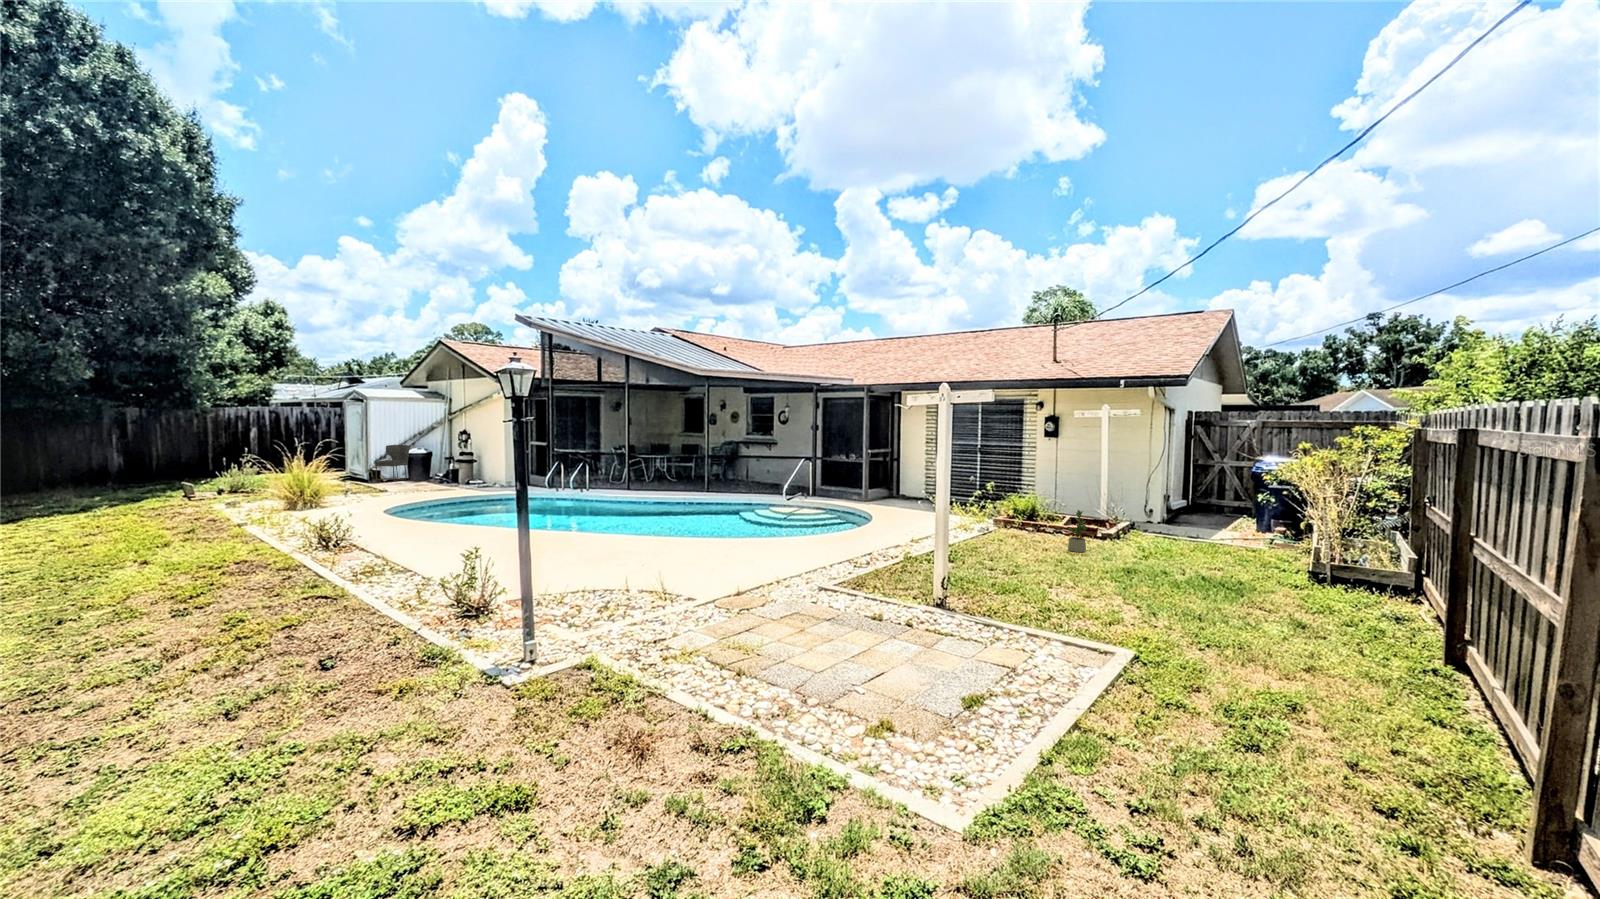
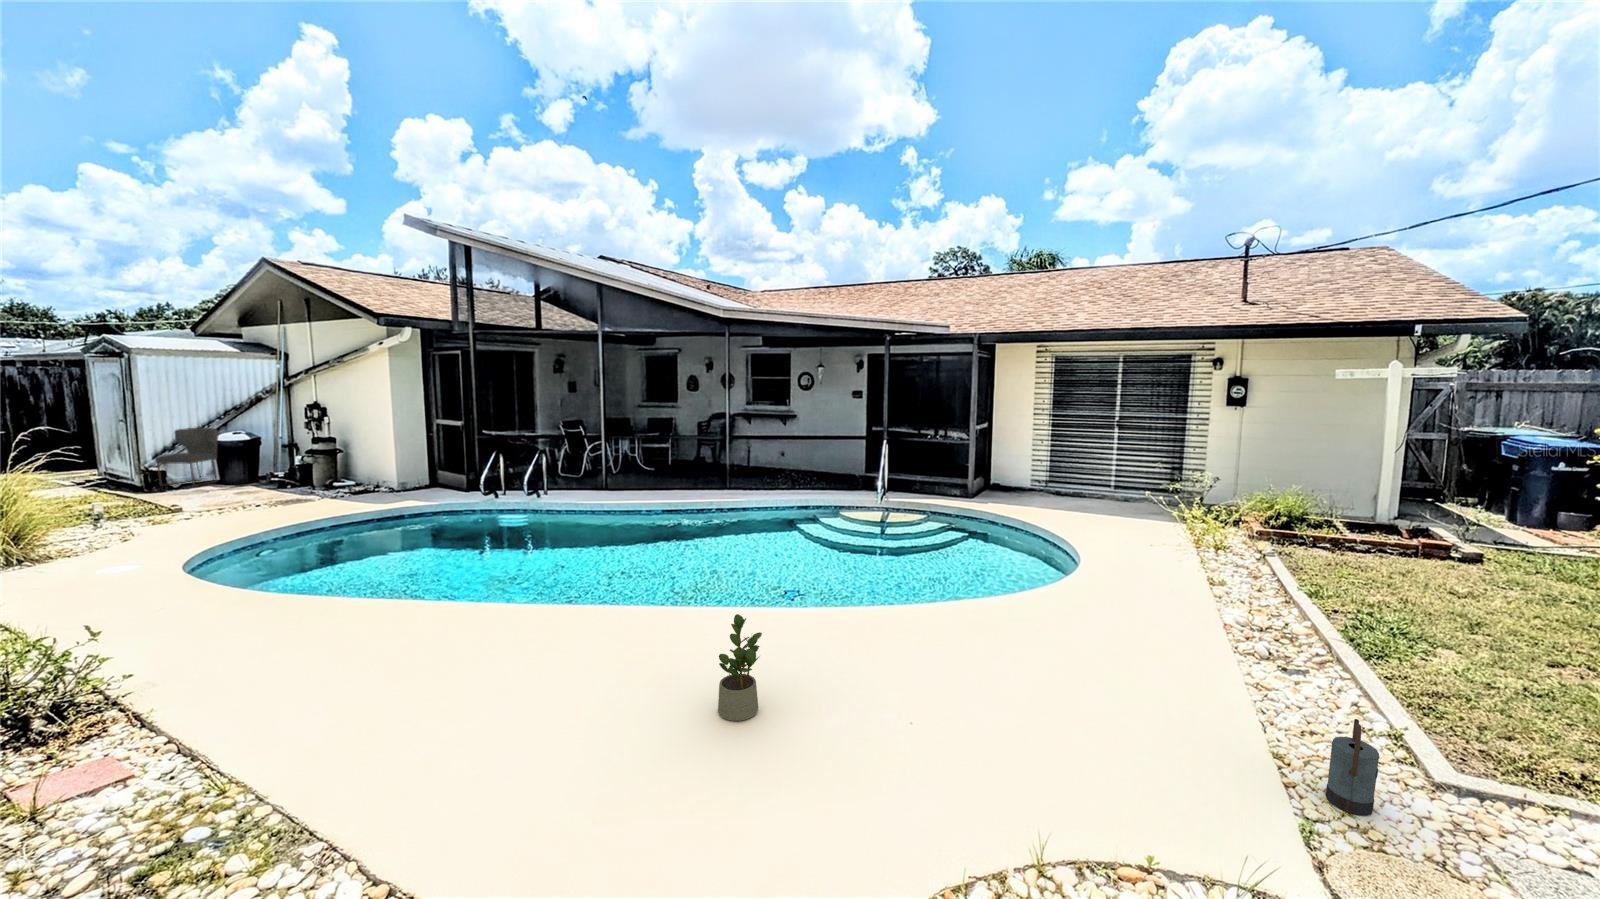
potted plant: present [1068,510,1088,552] -> present [718,614,762,721]
watering can: none [770,548,797,585] -> present [1326,719,1379,816]

